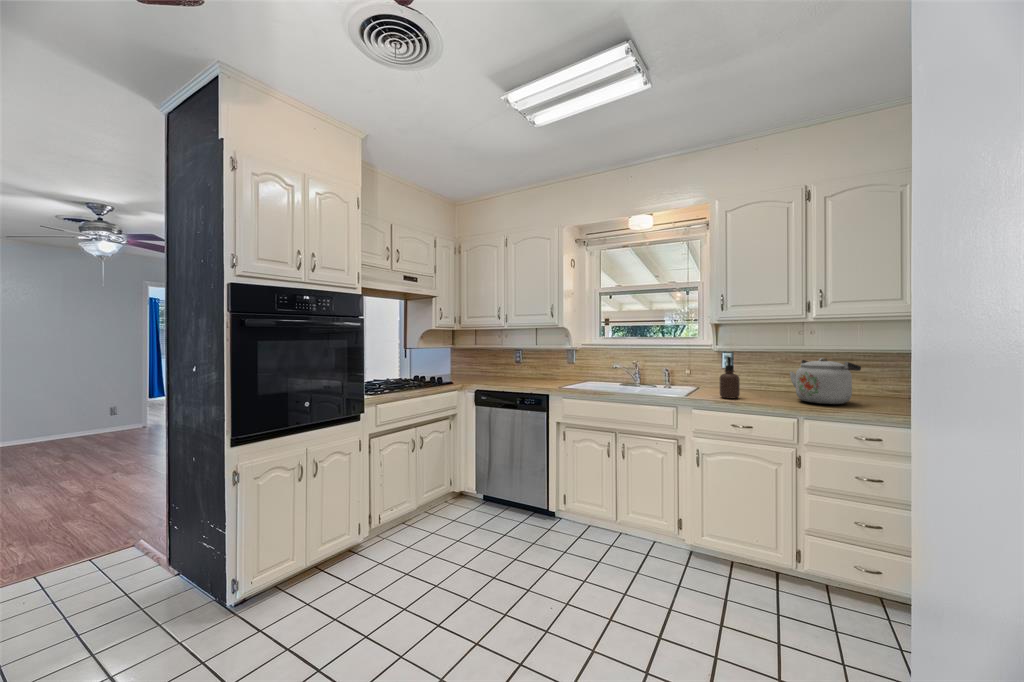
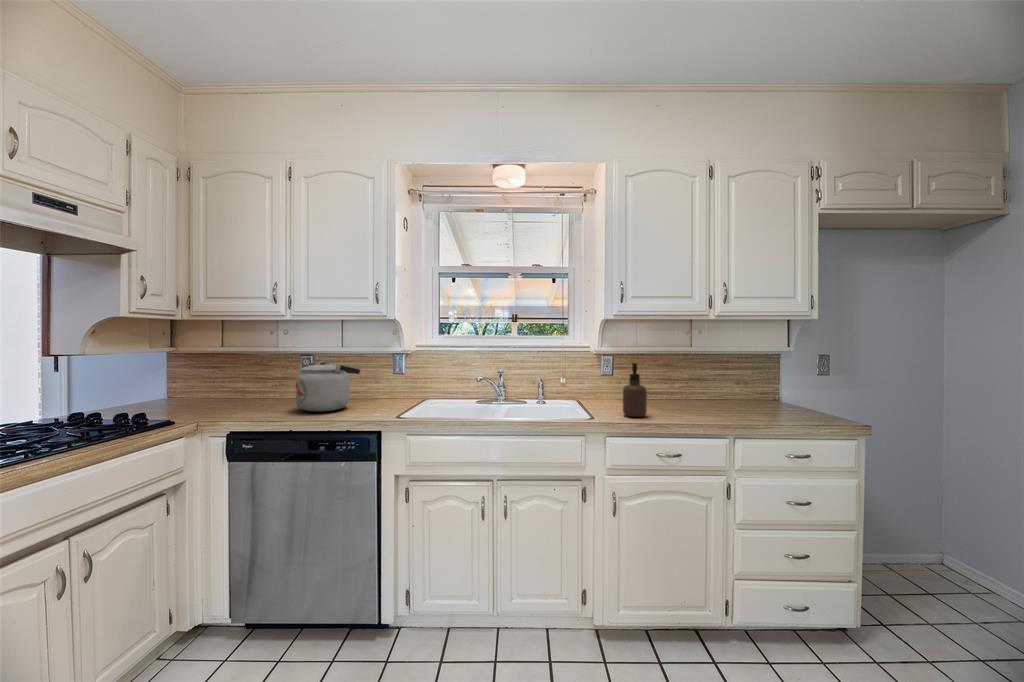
kettle: present [790,358,861,404] -> present [296,361,360,412]

